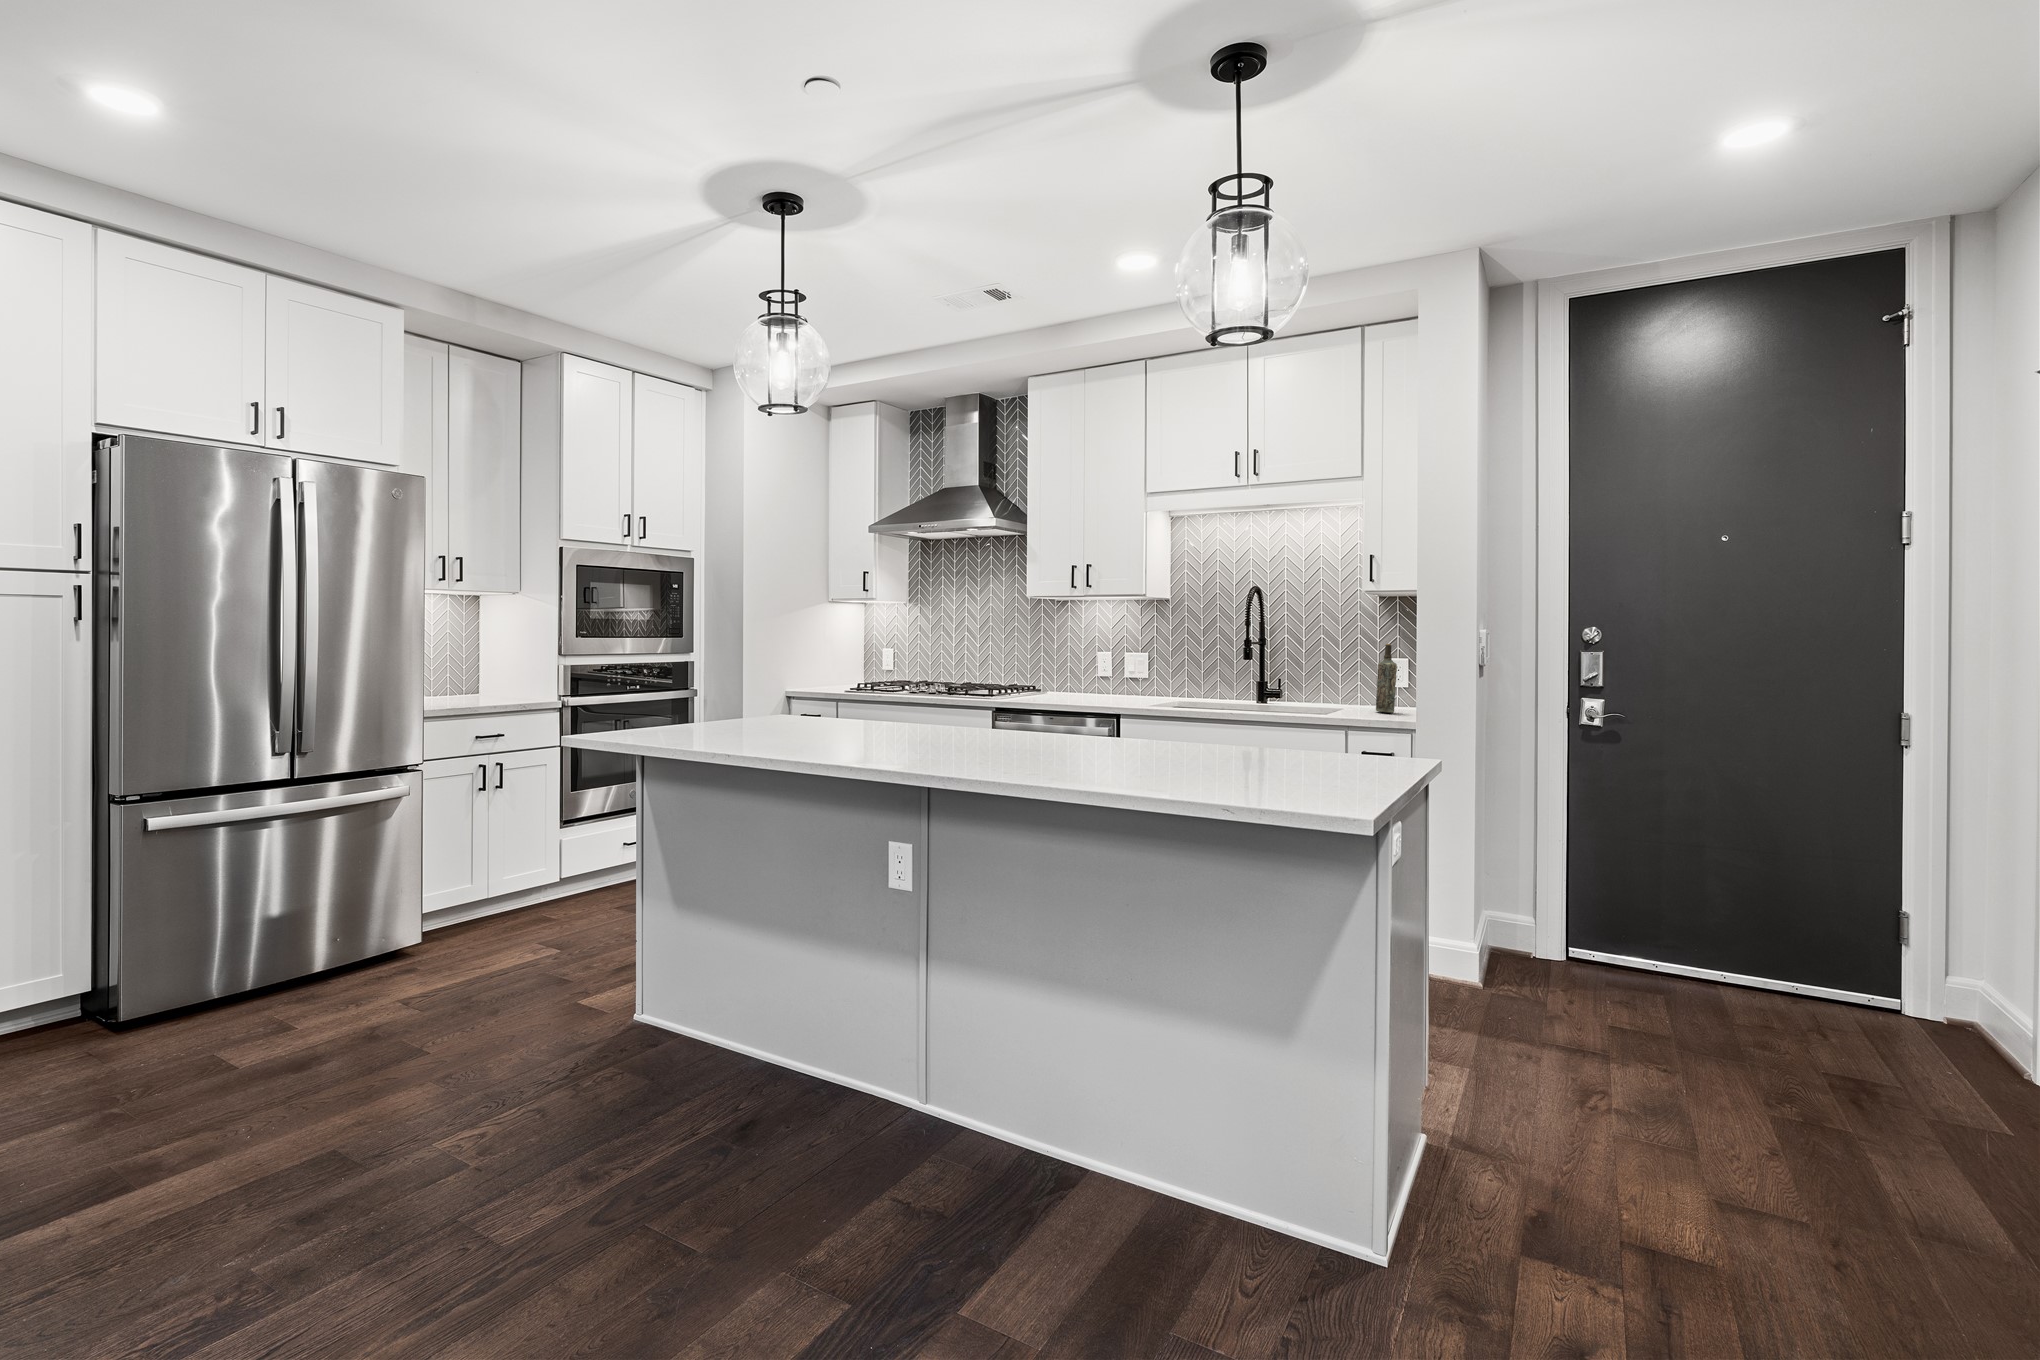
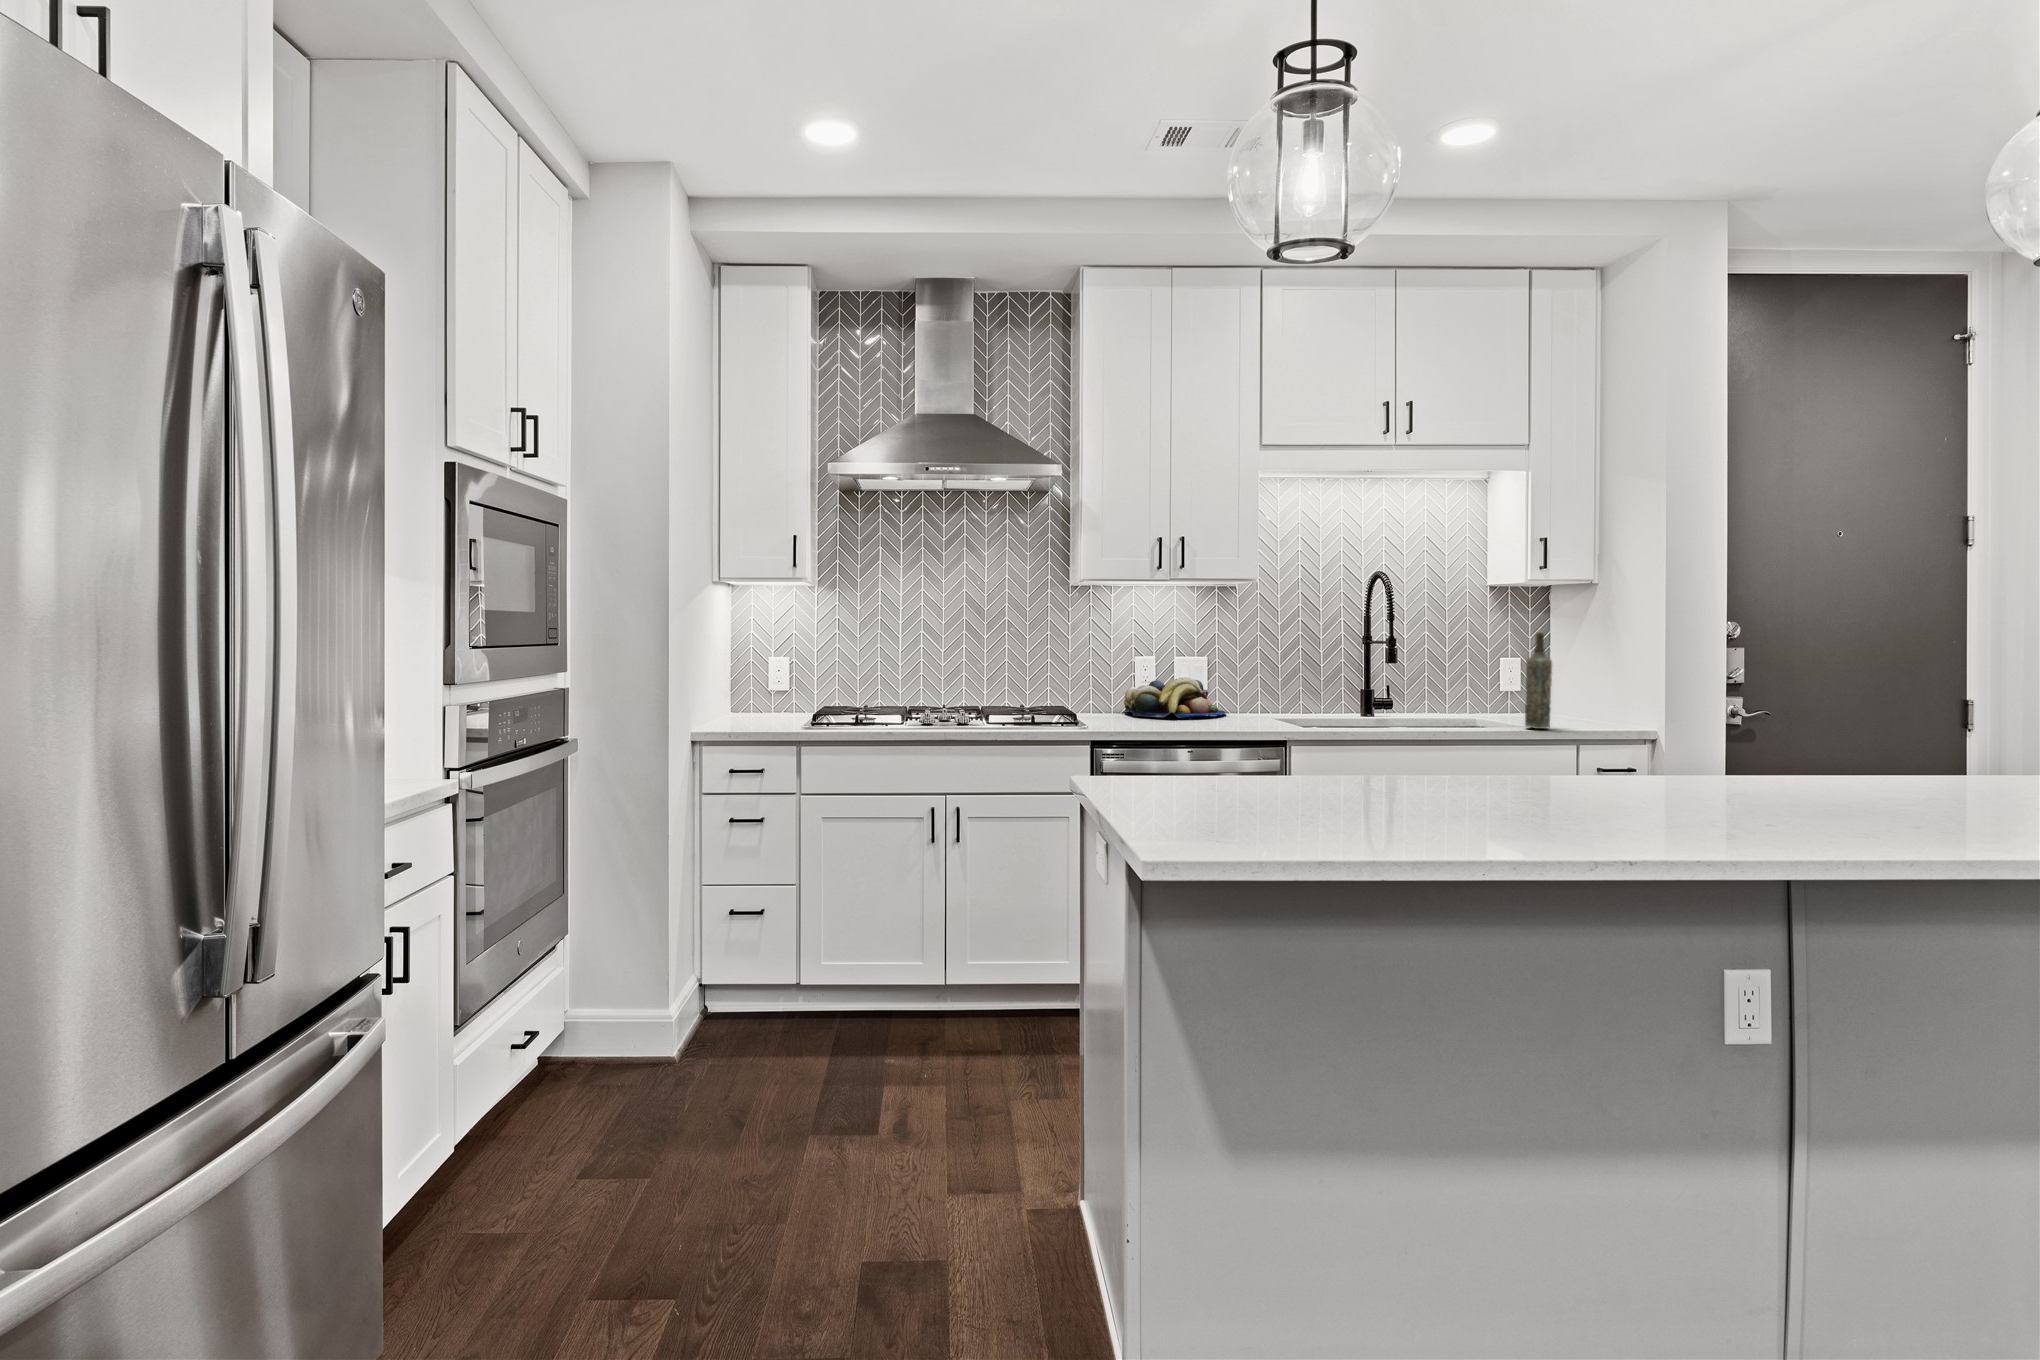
fruit bowl: none [1091,669,1162,696] -> present [1124,677,1226,717]

